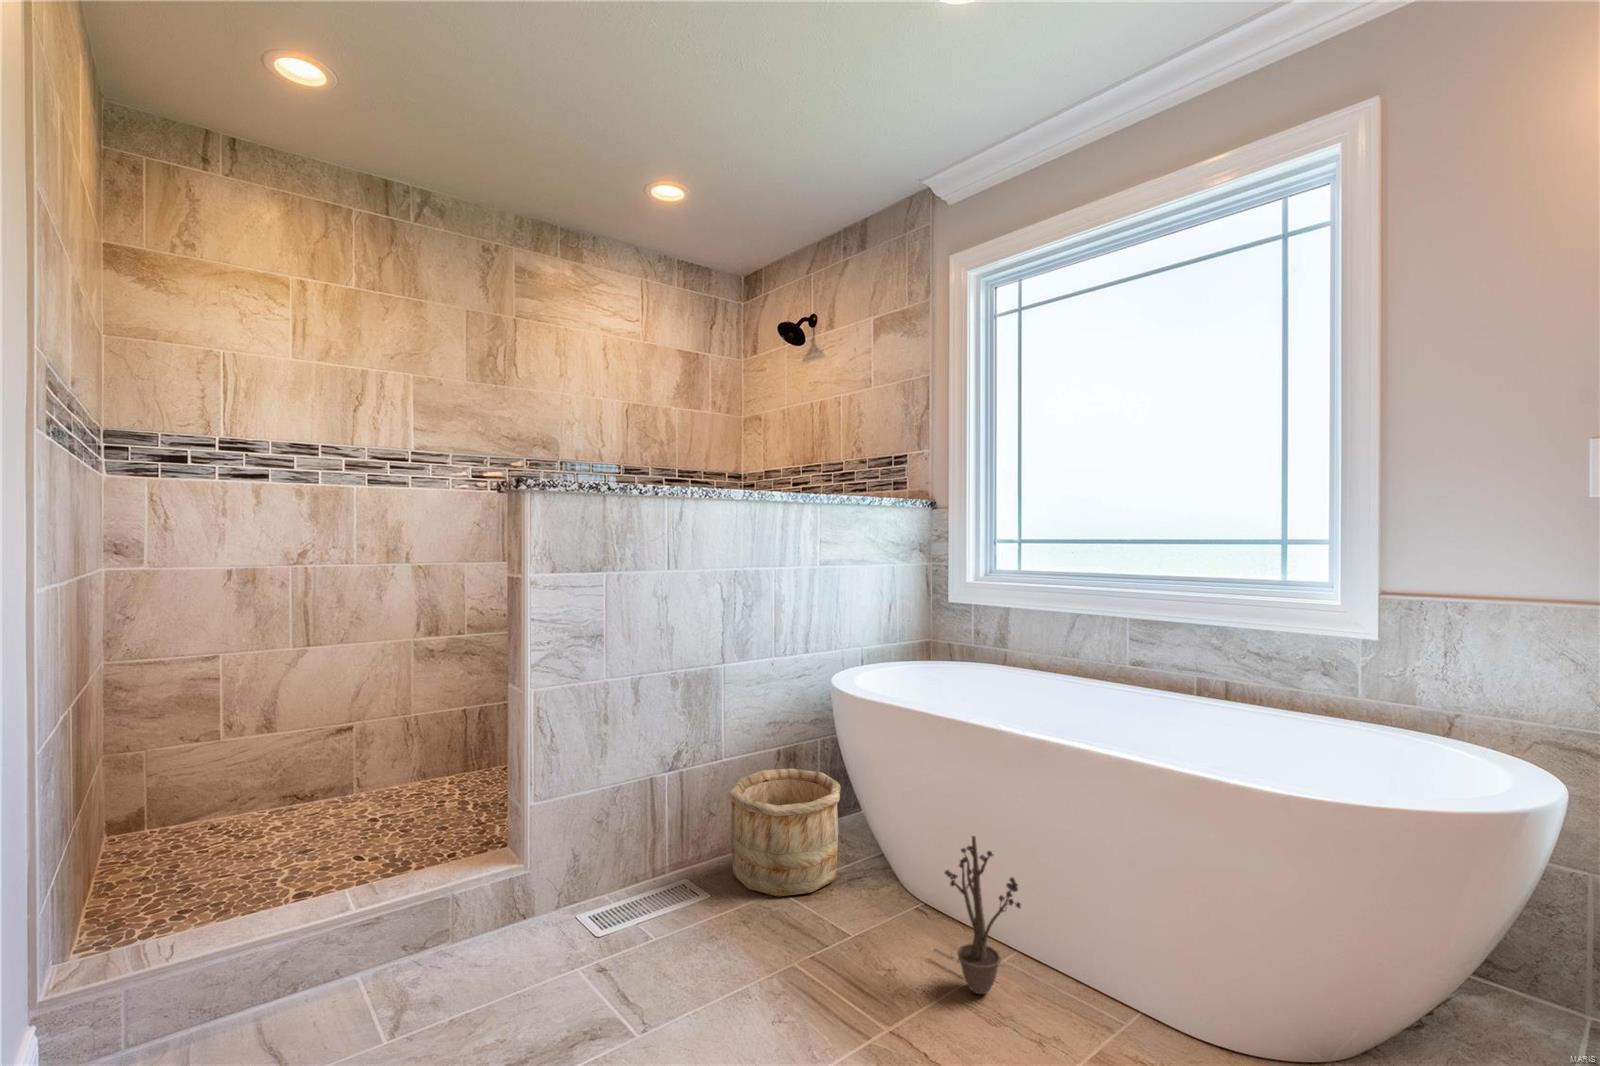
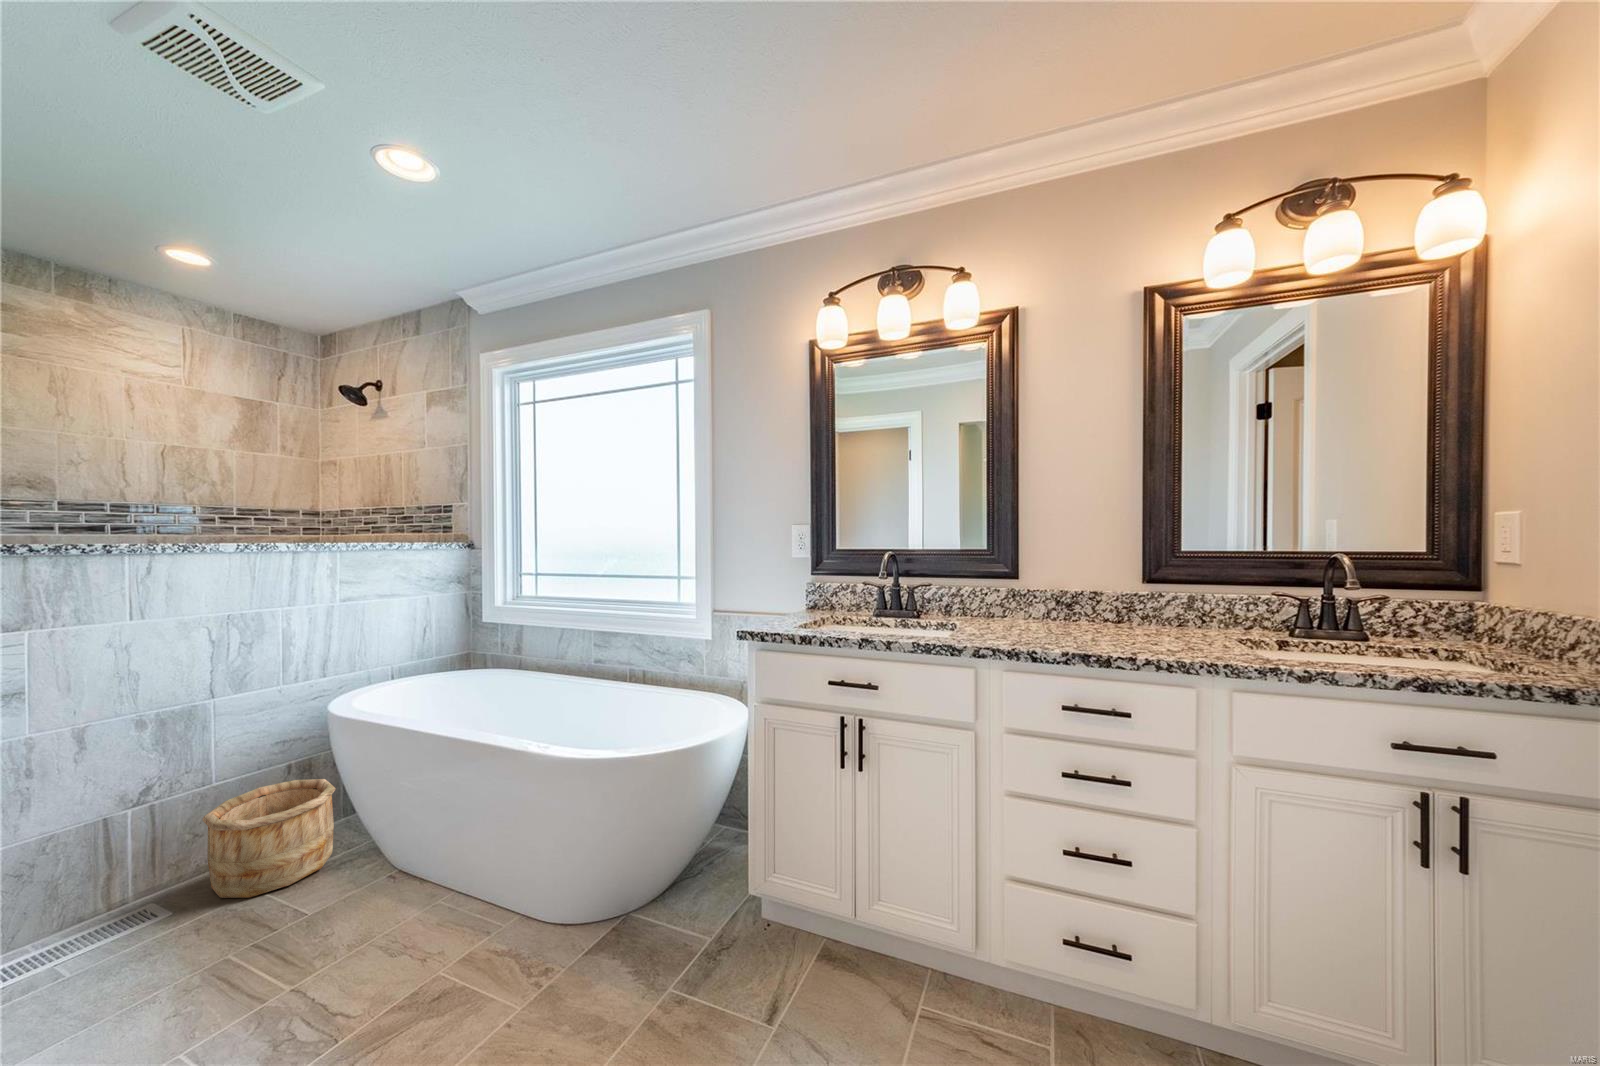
decorative plant: present [935,836,1021,994] -> none [375,817,426,935]

